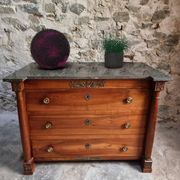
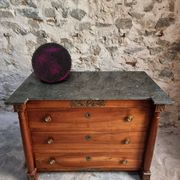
potted plant: present [98,32,129,68] -> none [93,34,143,82]

